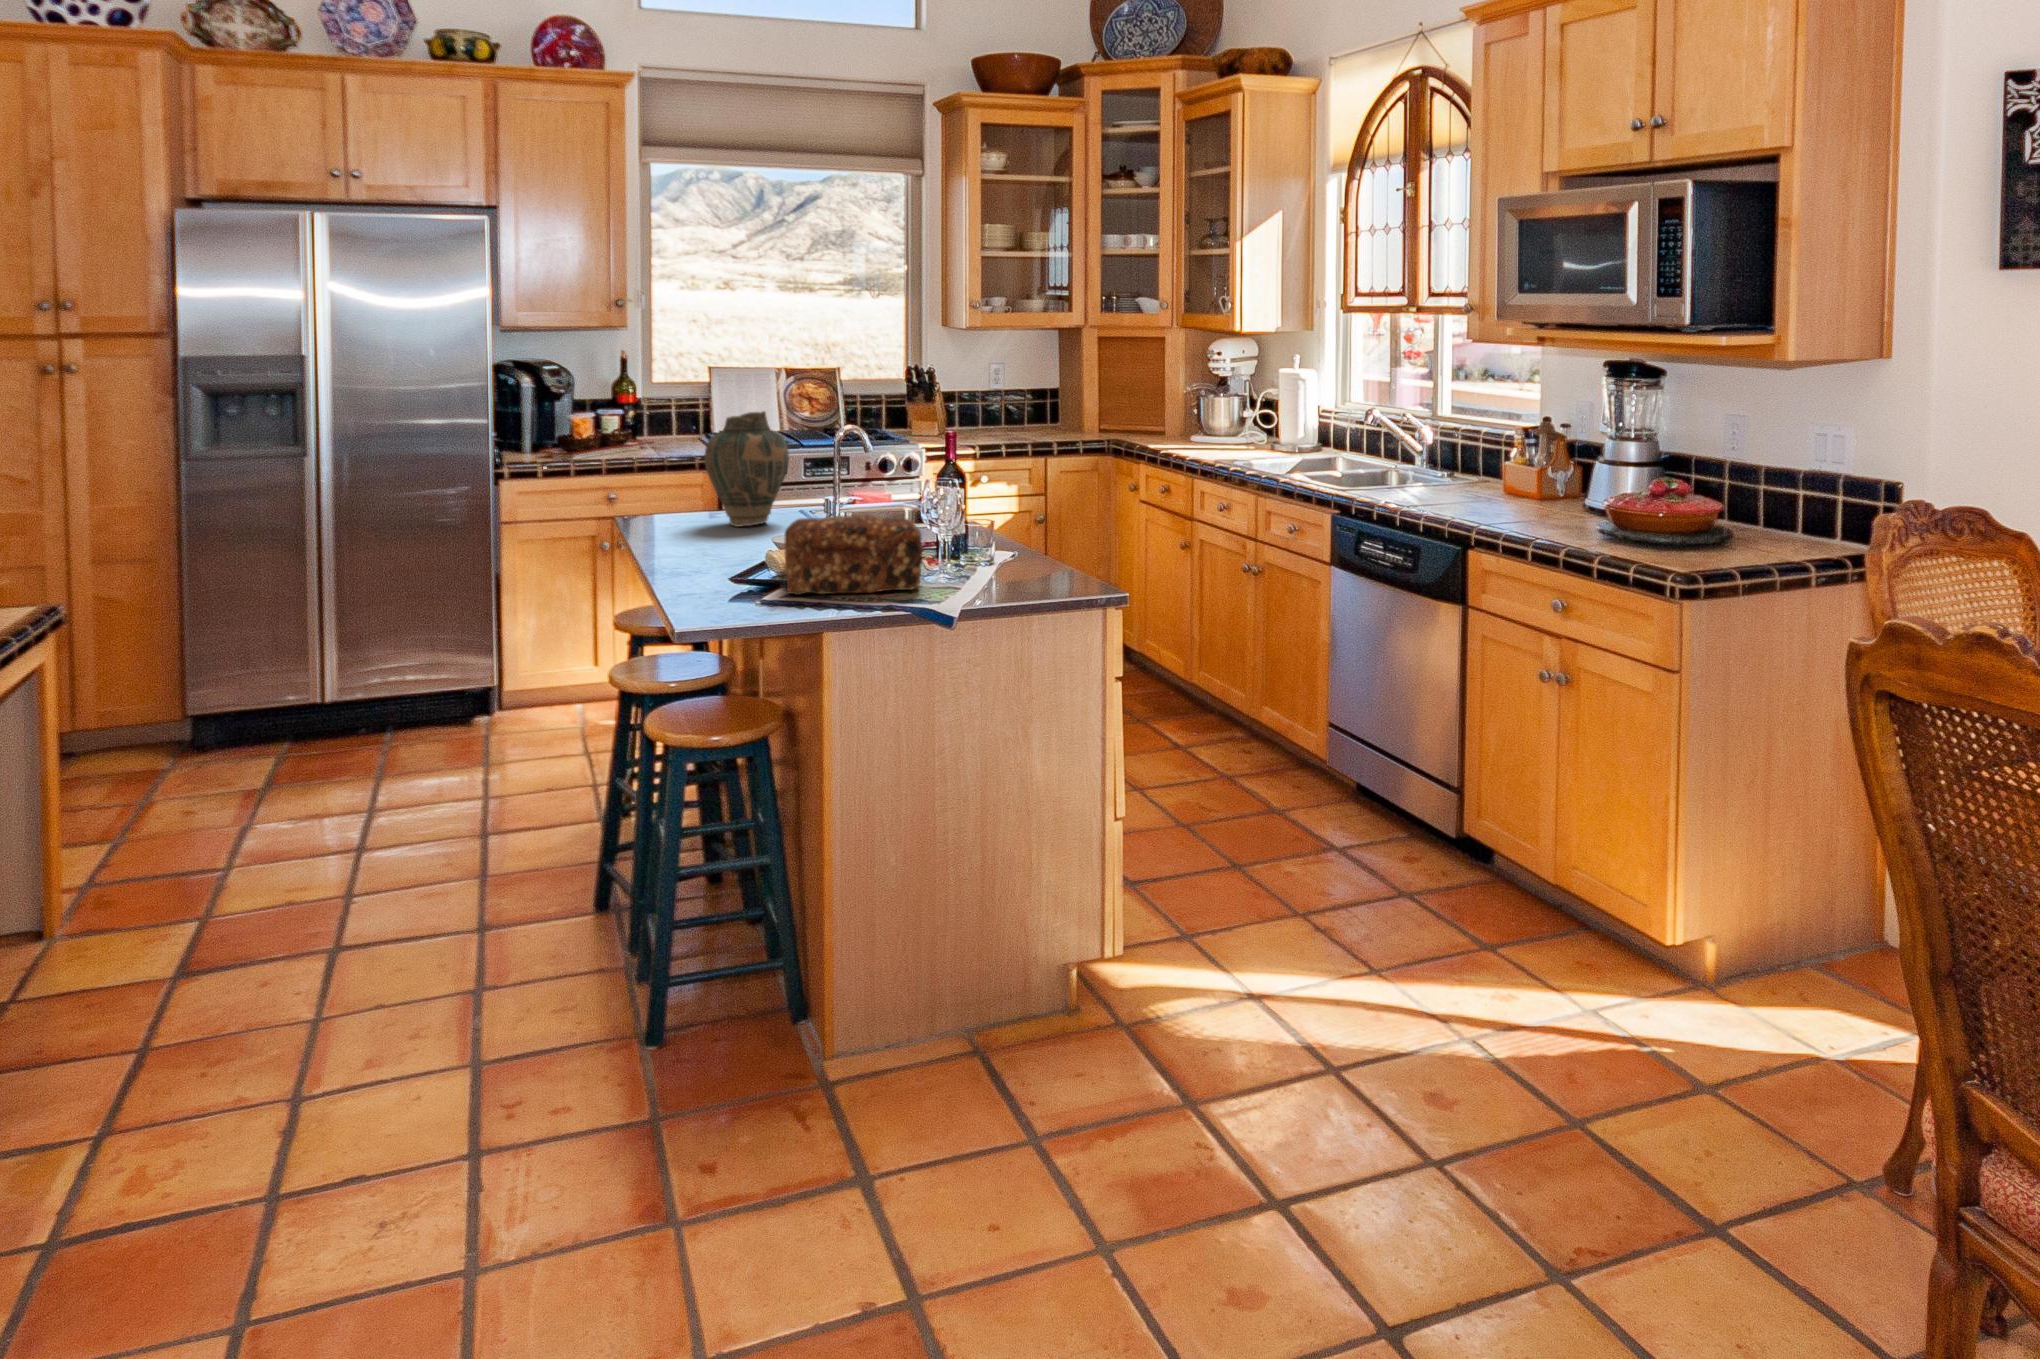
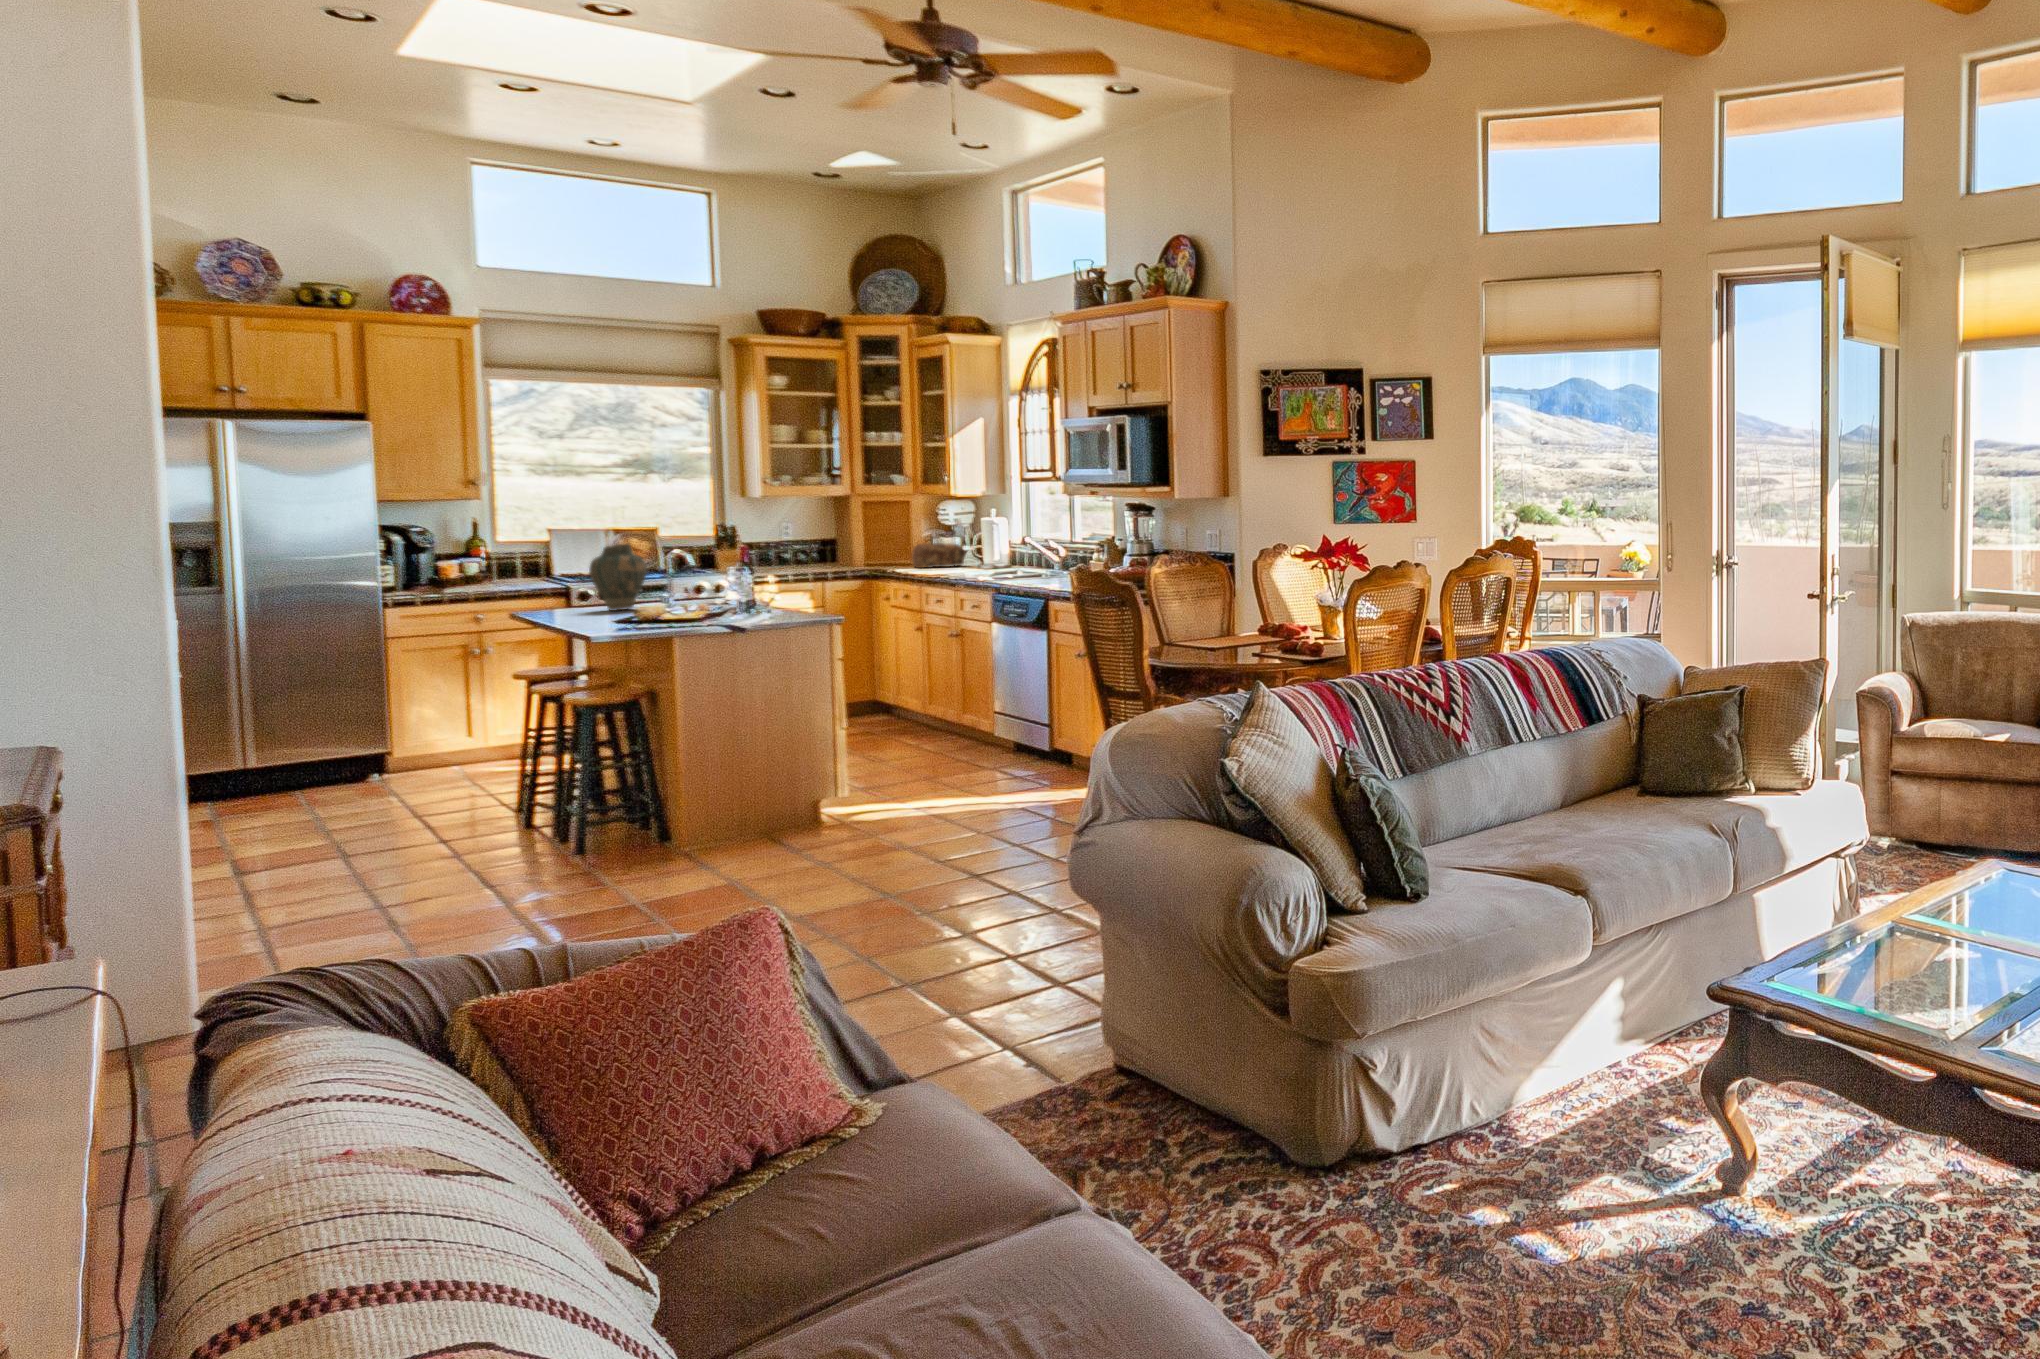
bread loaf: present [785,515,922,595] -> present [912,543,964,568]

